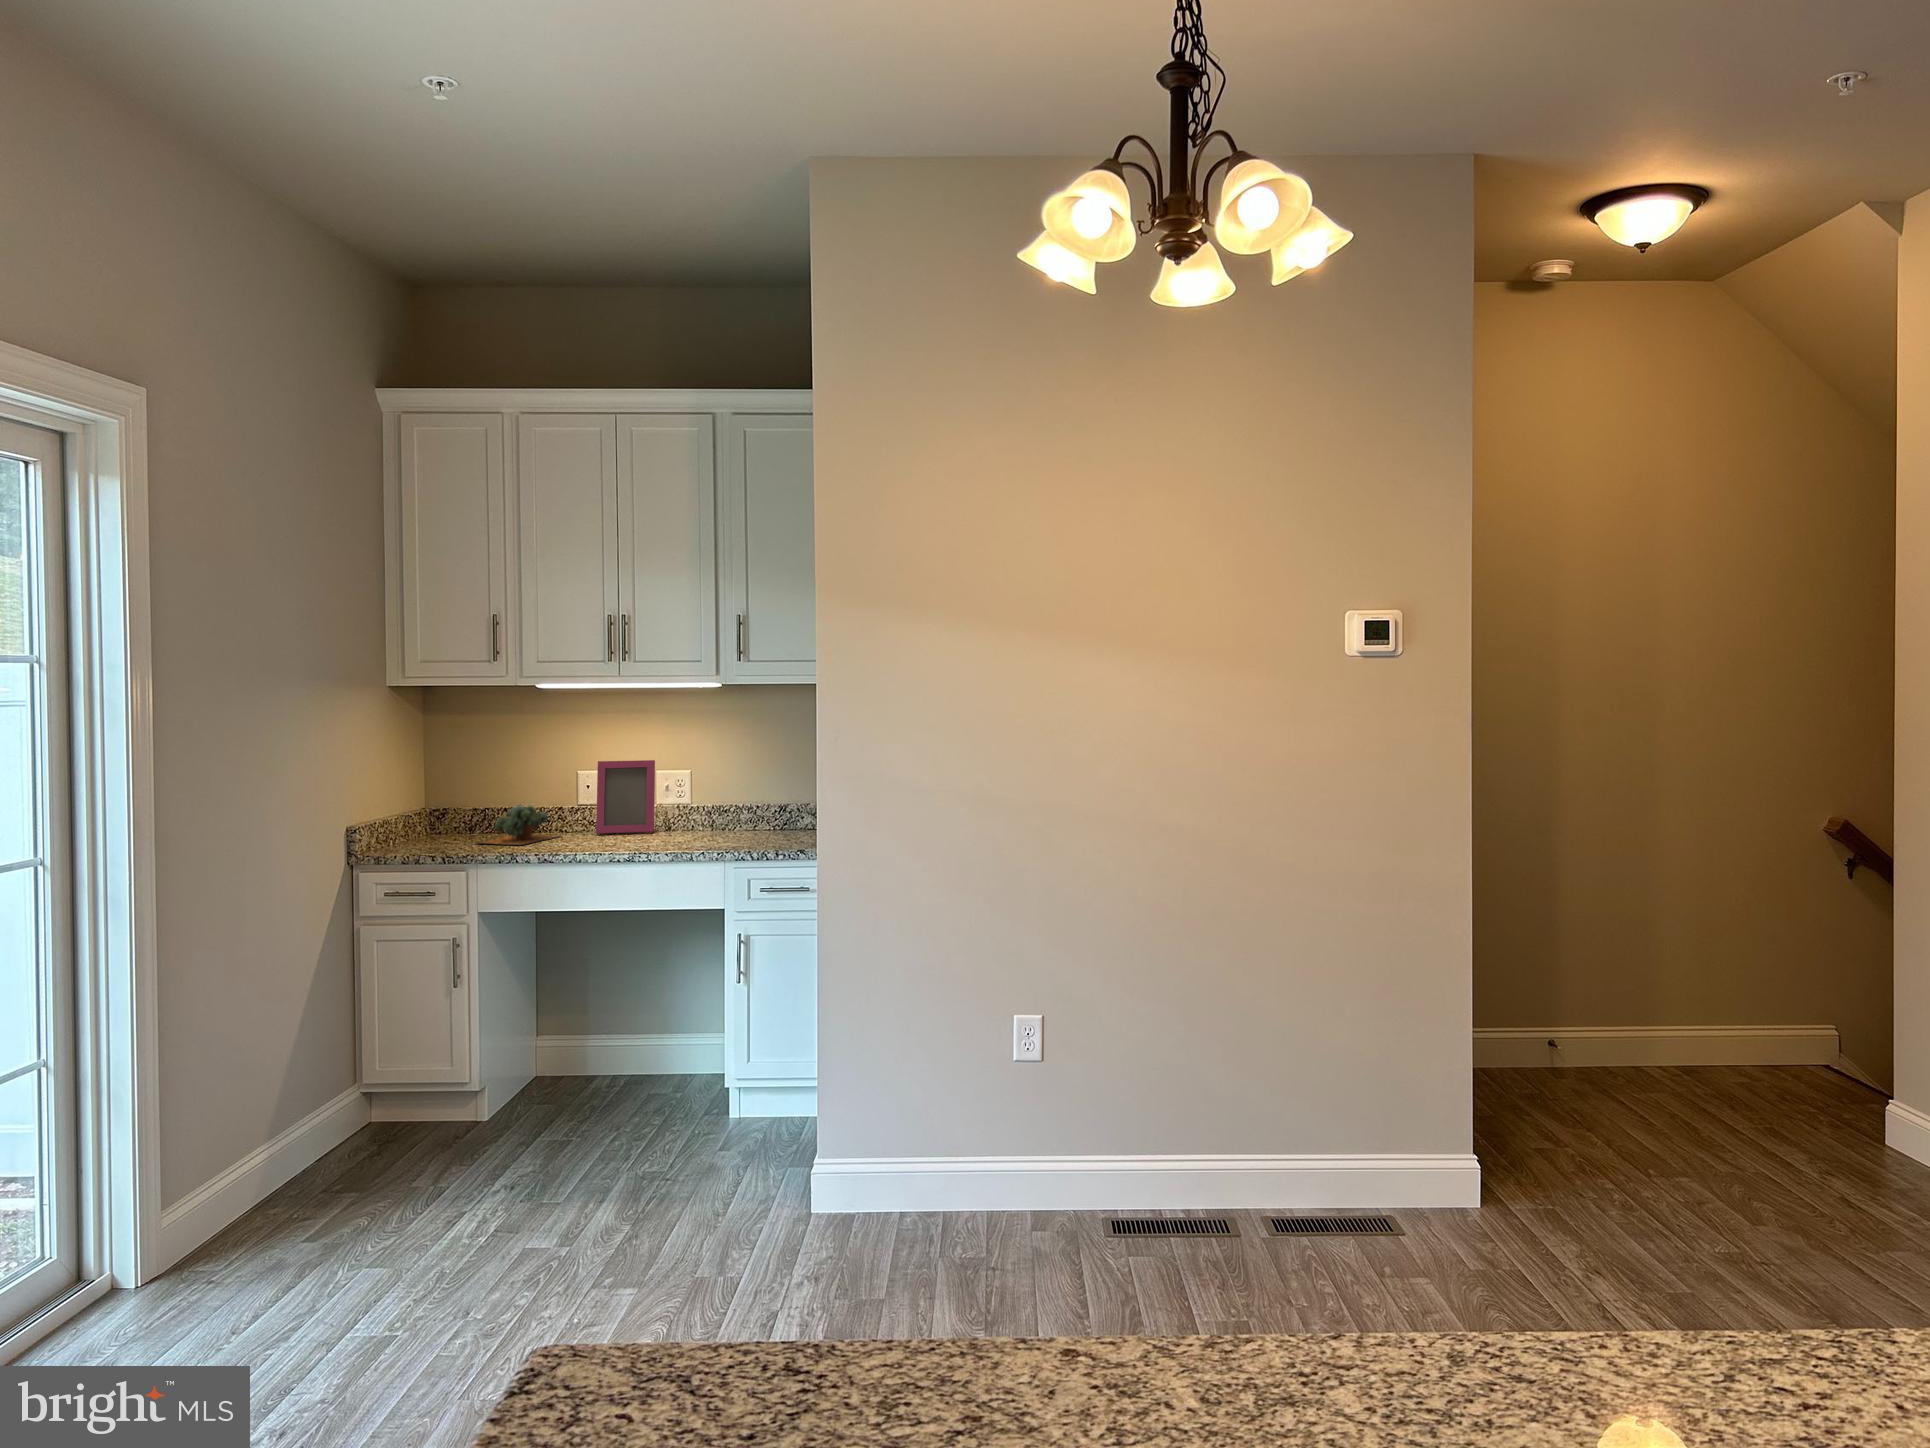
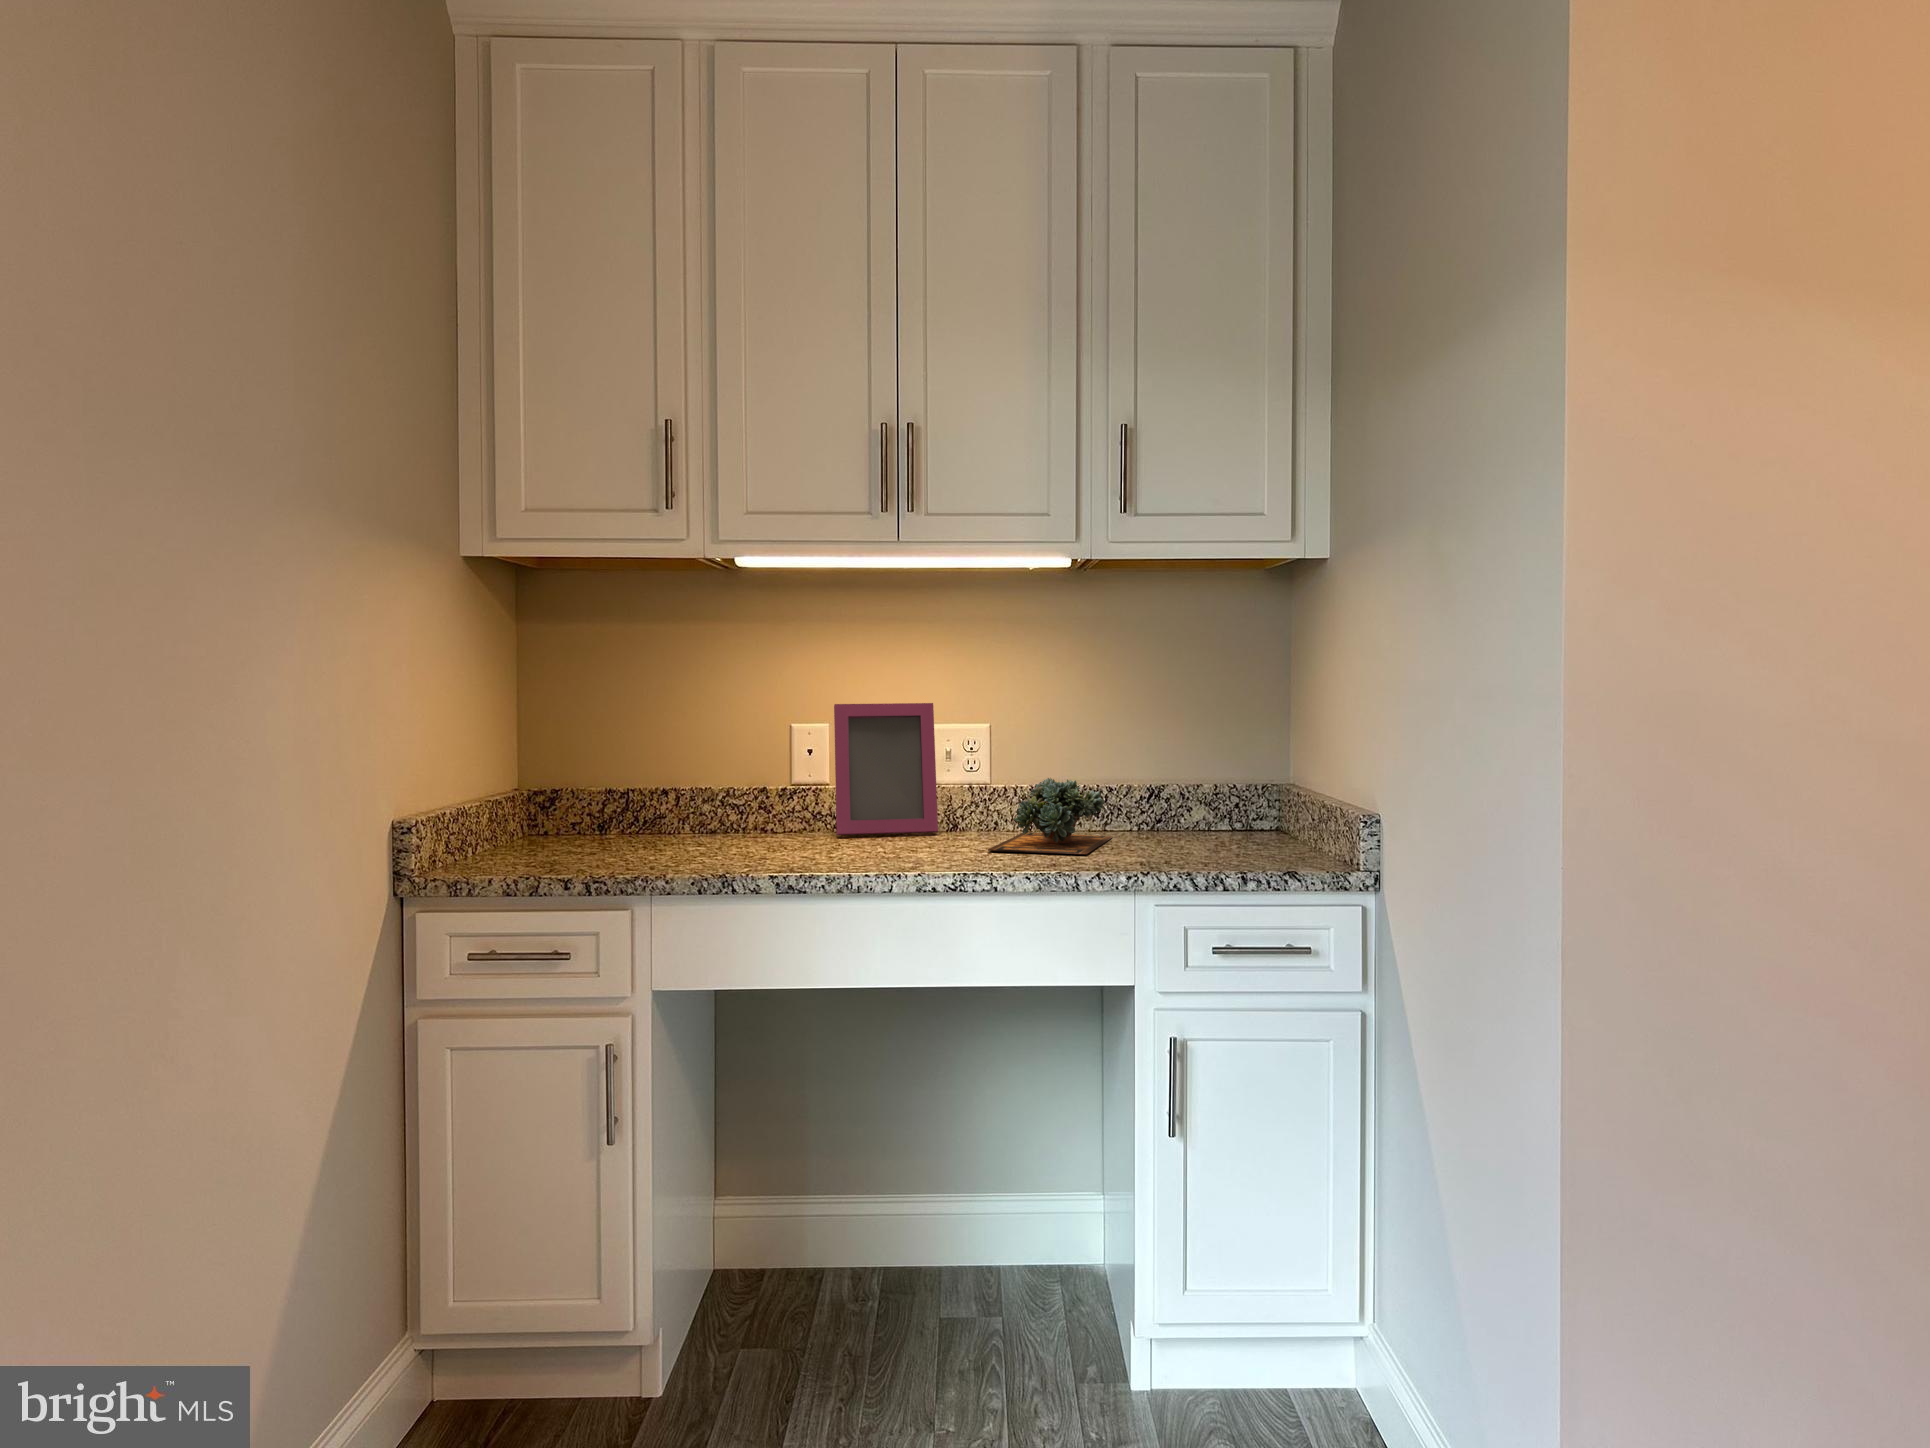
succulent plant: present [478,805,557,845] -> present [988,778,1113,854]

